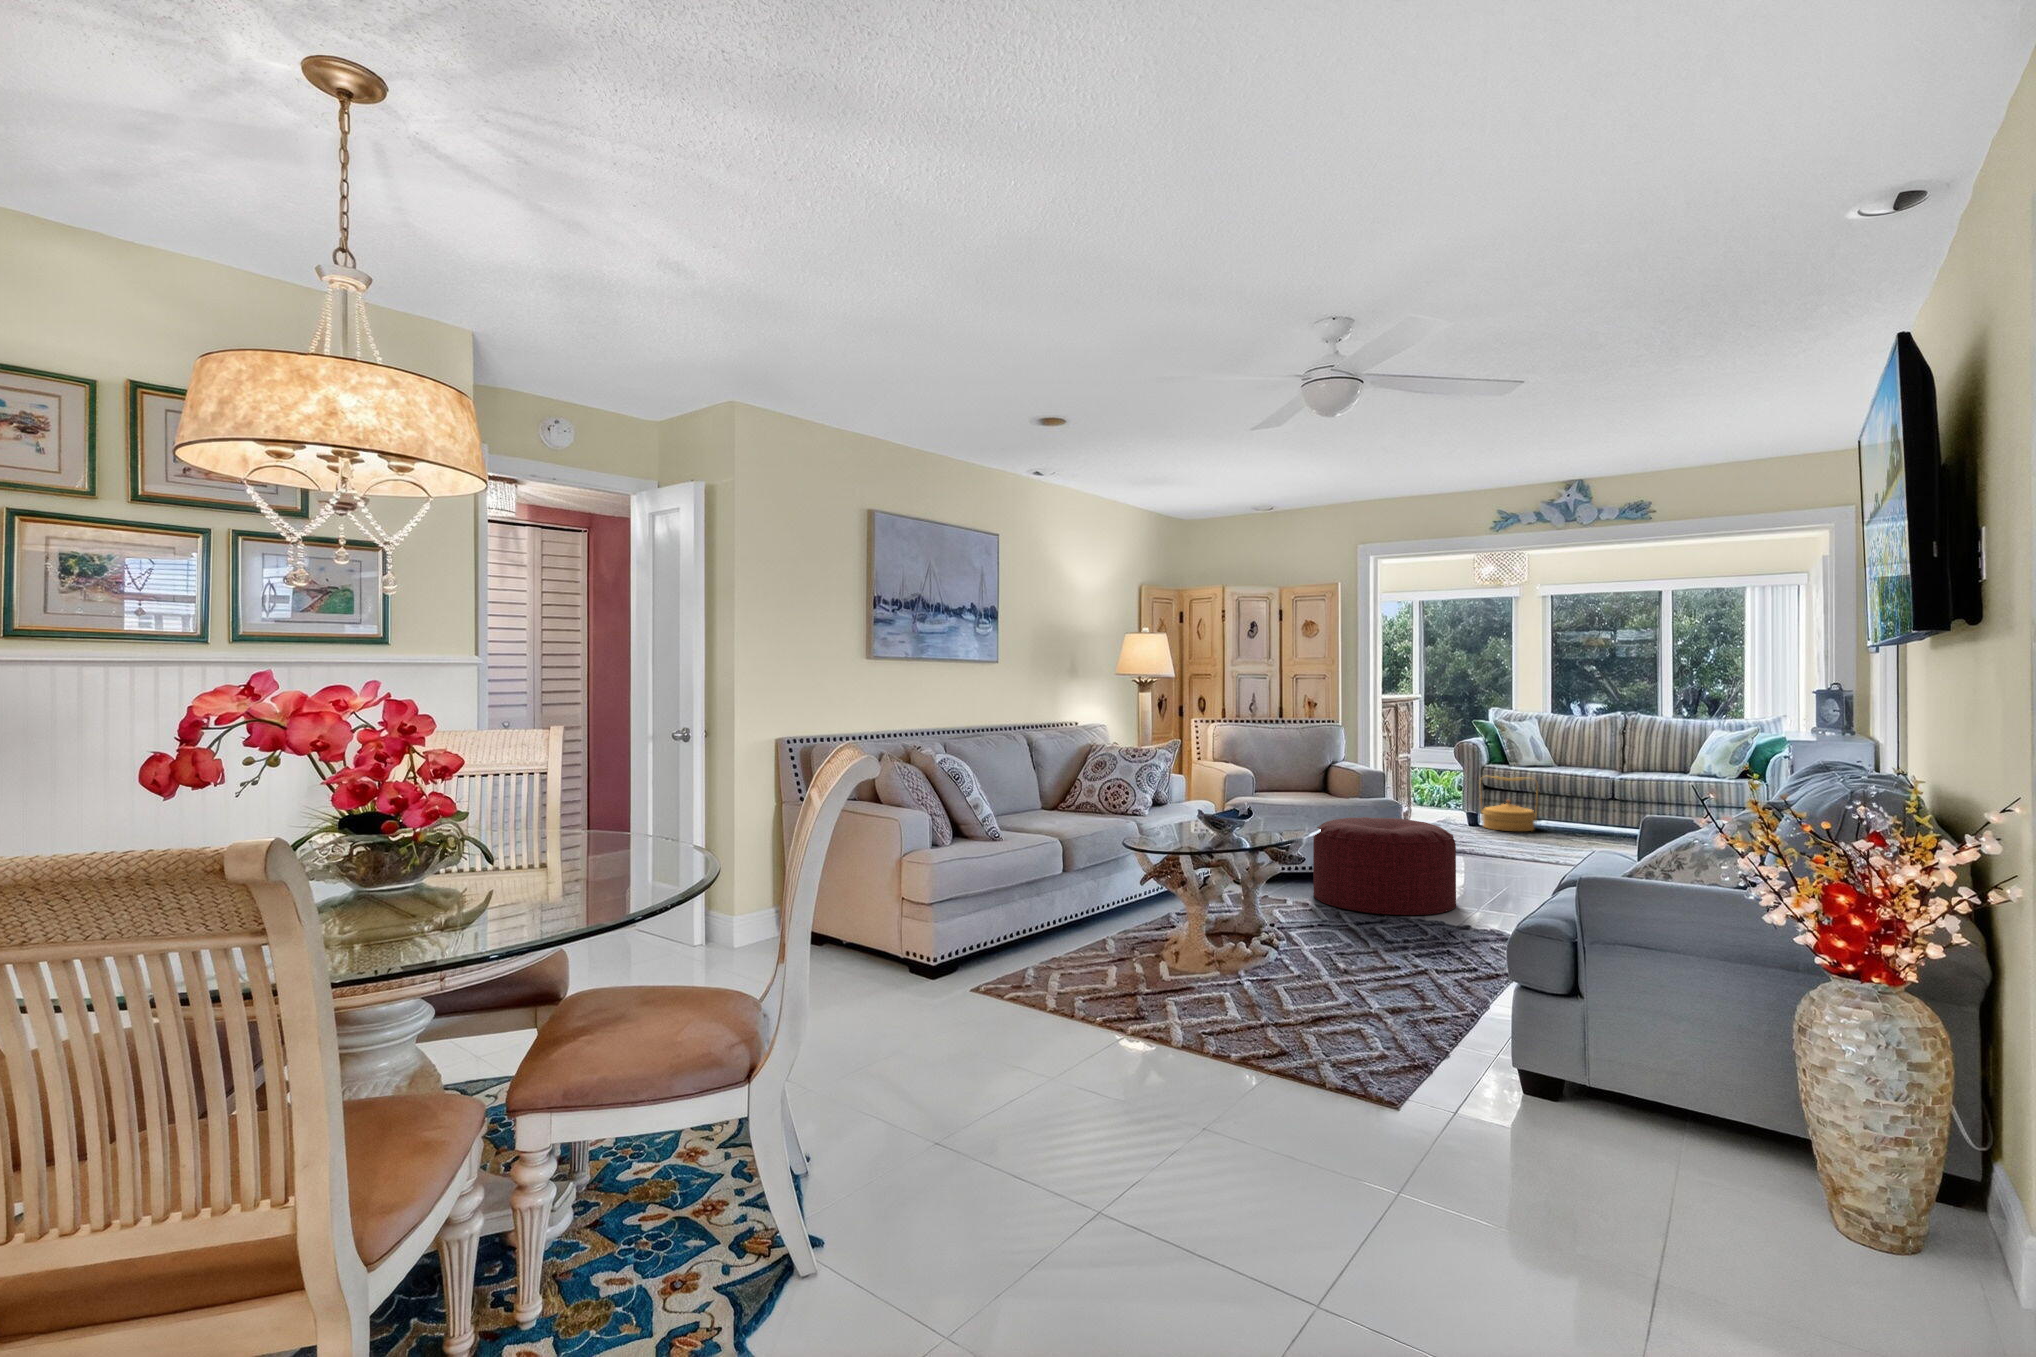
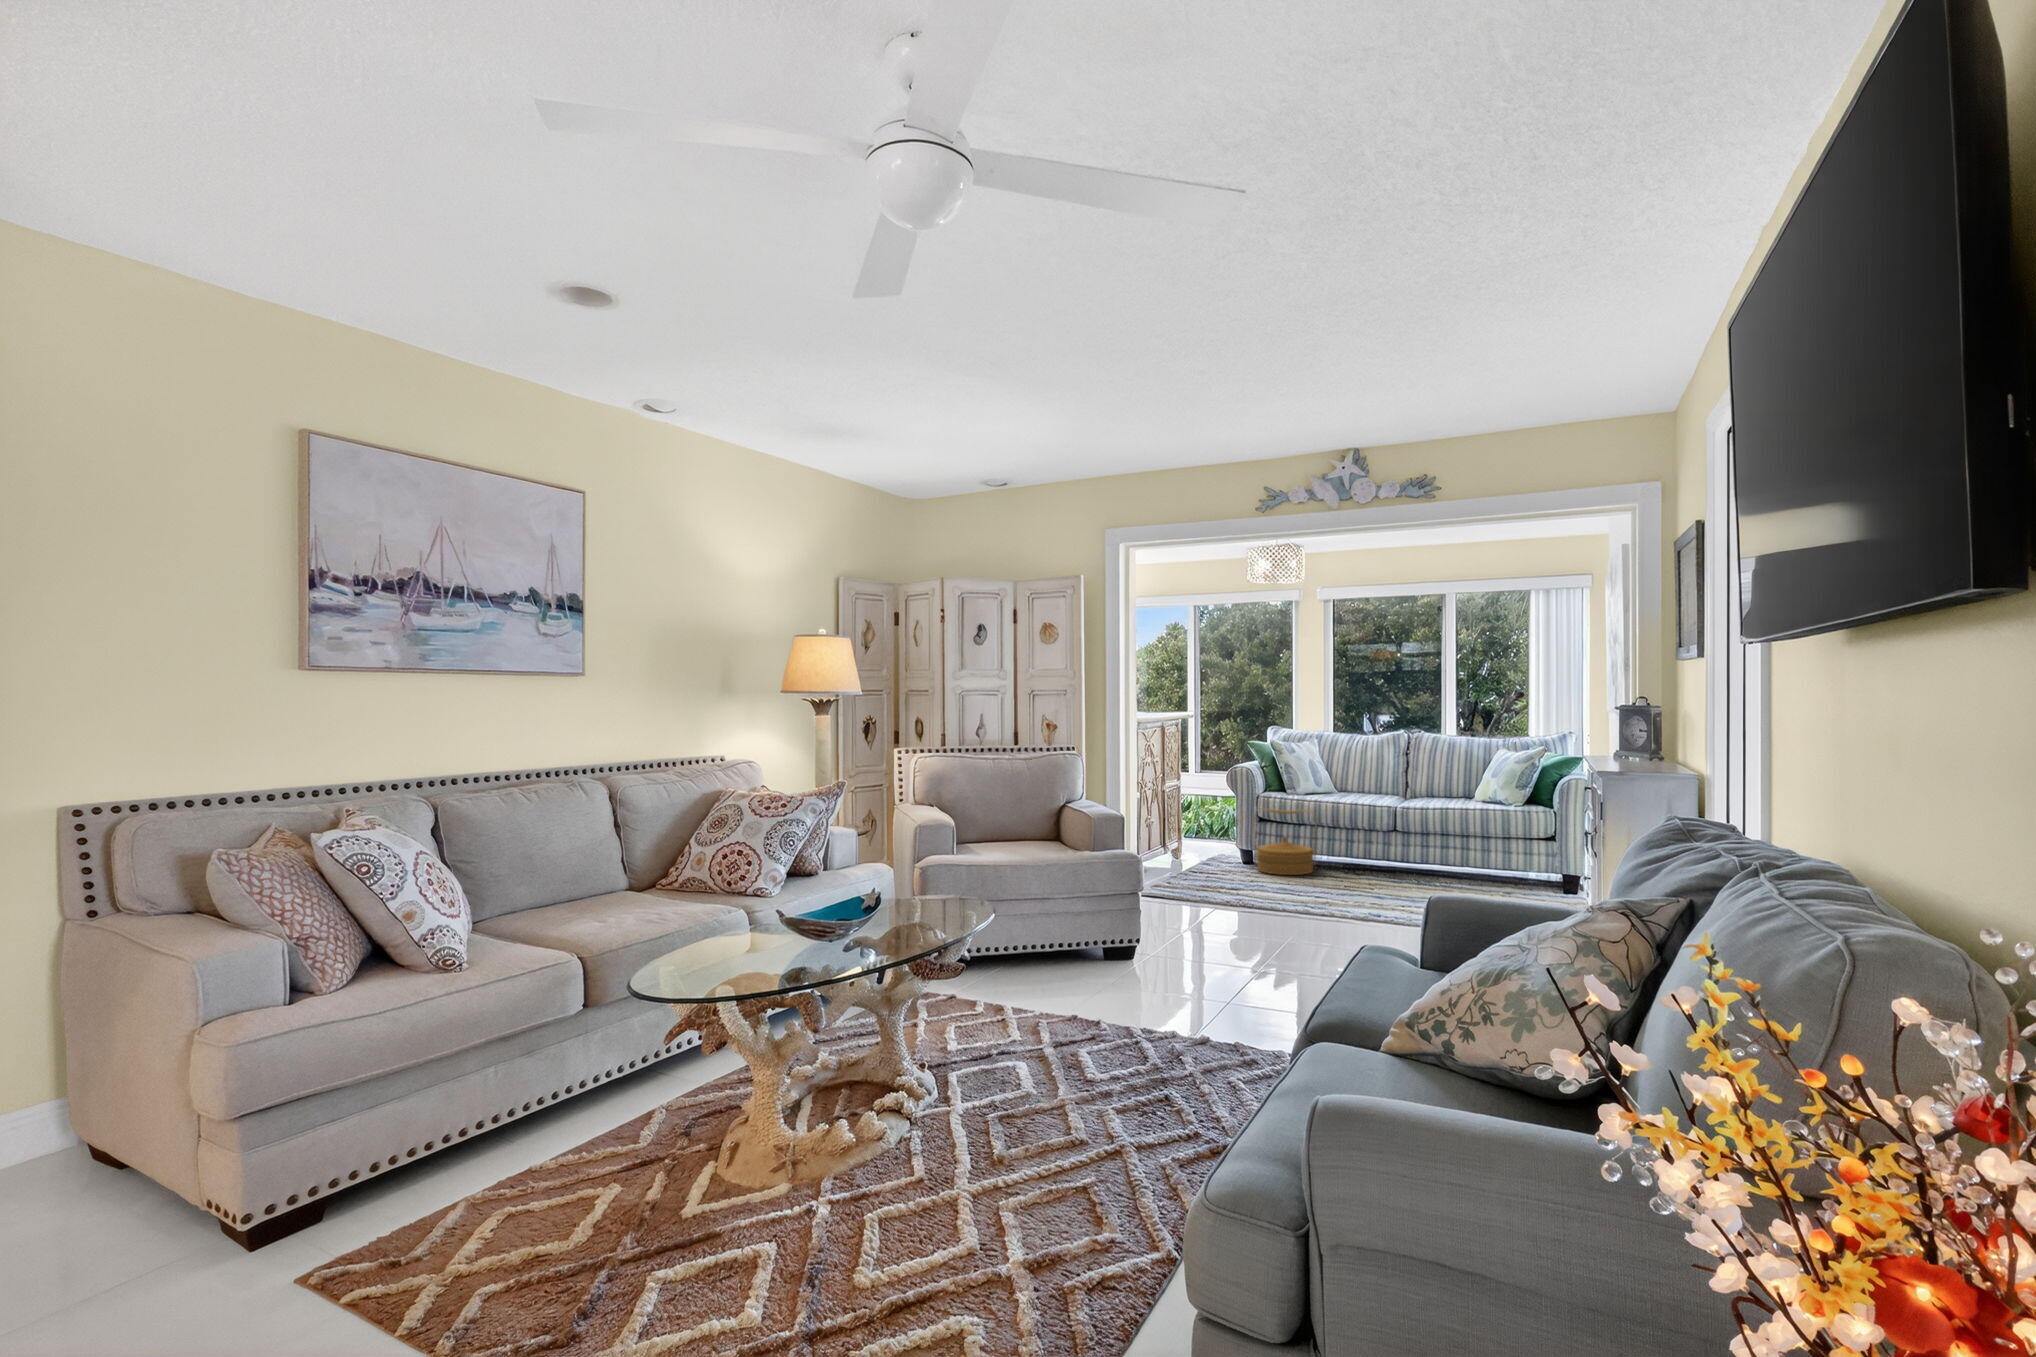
ottoman: present [1313,817,1456,915] -> none [1016,882,1201,1029]

